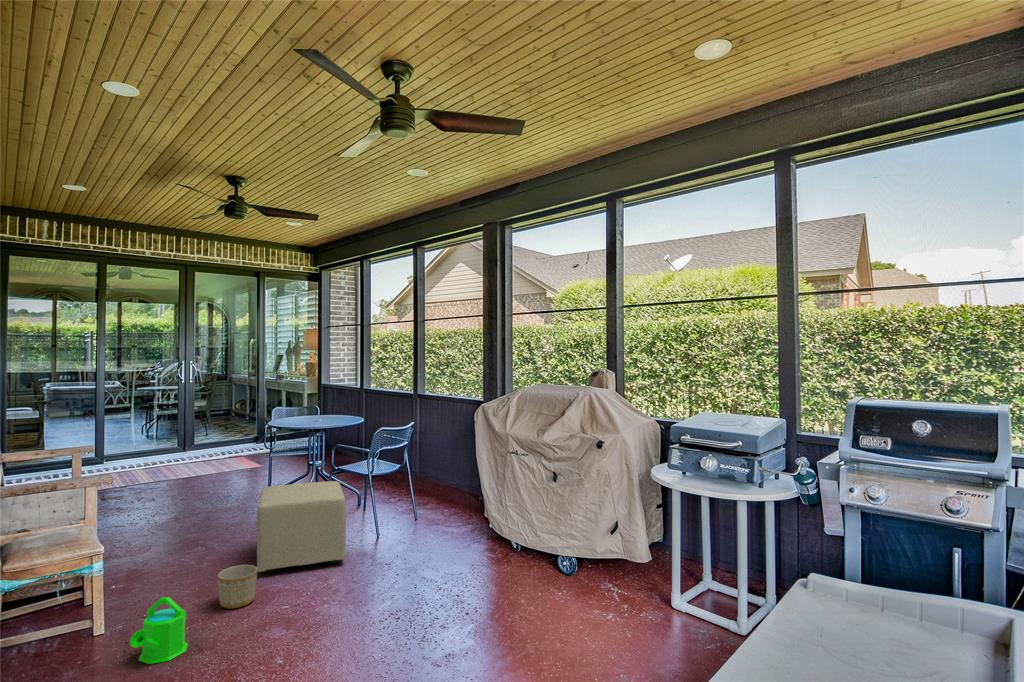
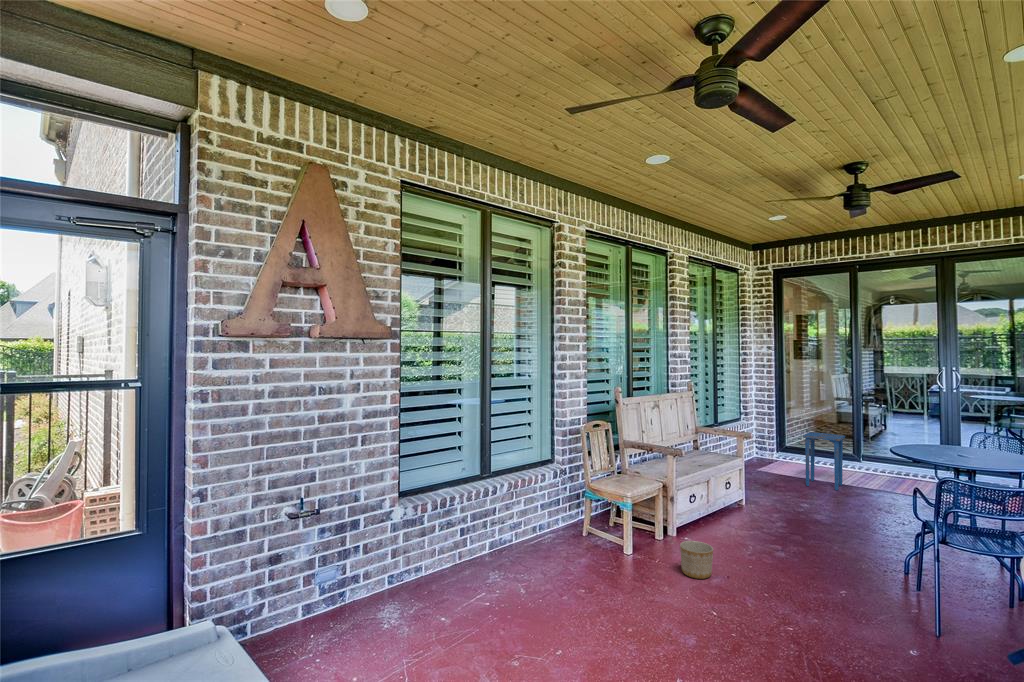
side table: none [115,438,164,501] -> present [803,432,845,490]
ottoman: present [257,481,346,573] -> none [742,494,878,601]
watering can: present [130,597,188,664] -> none [586,528,642,575]

